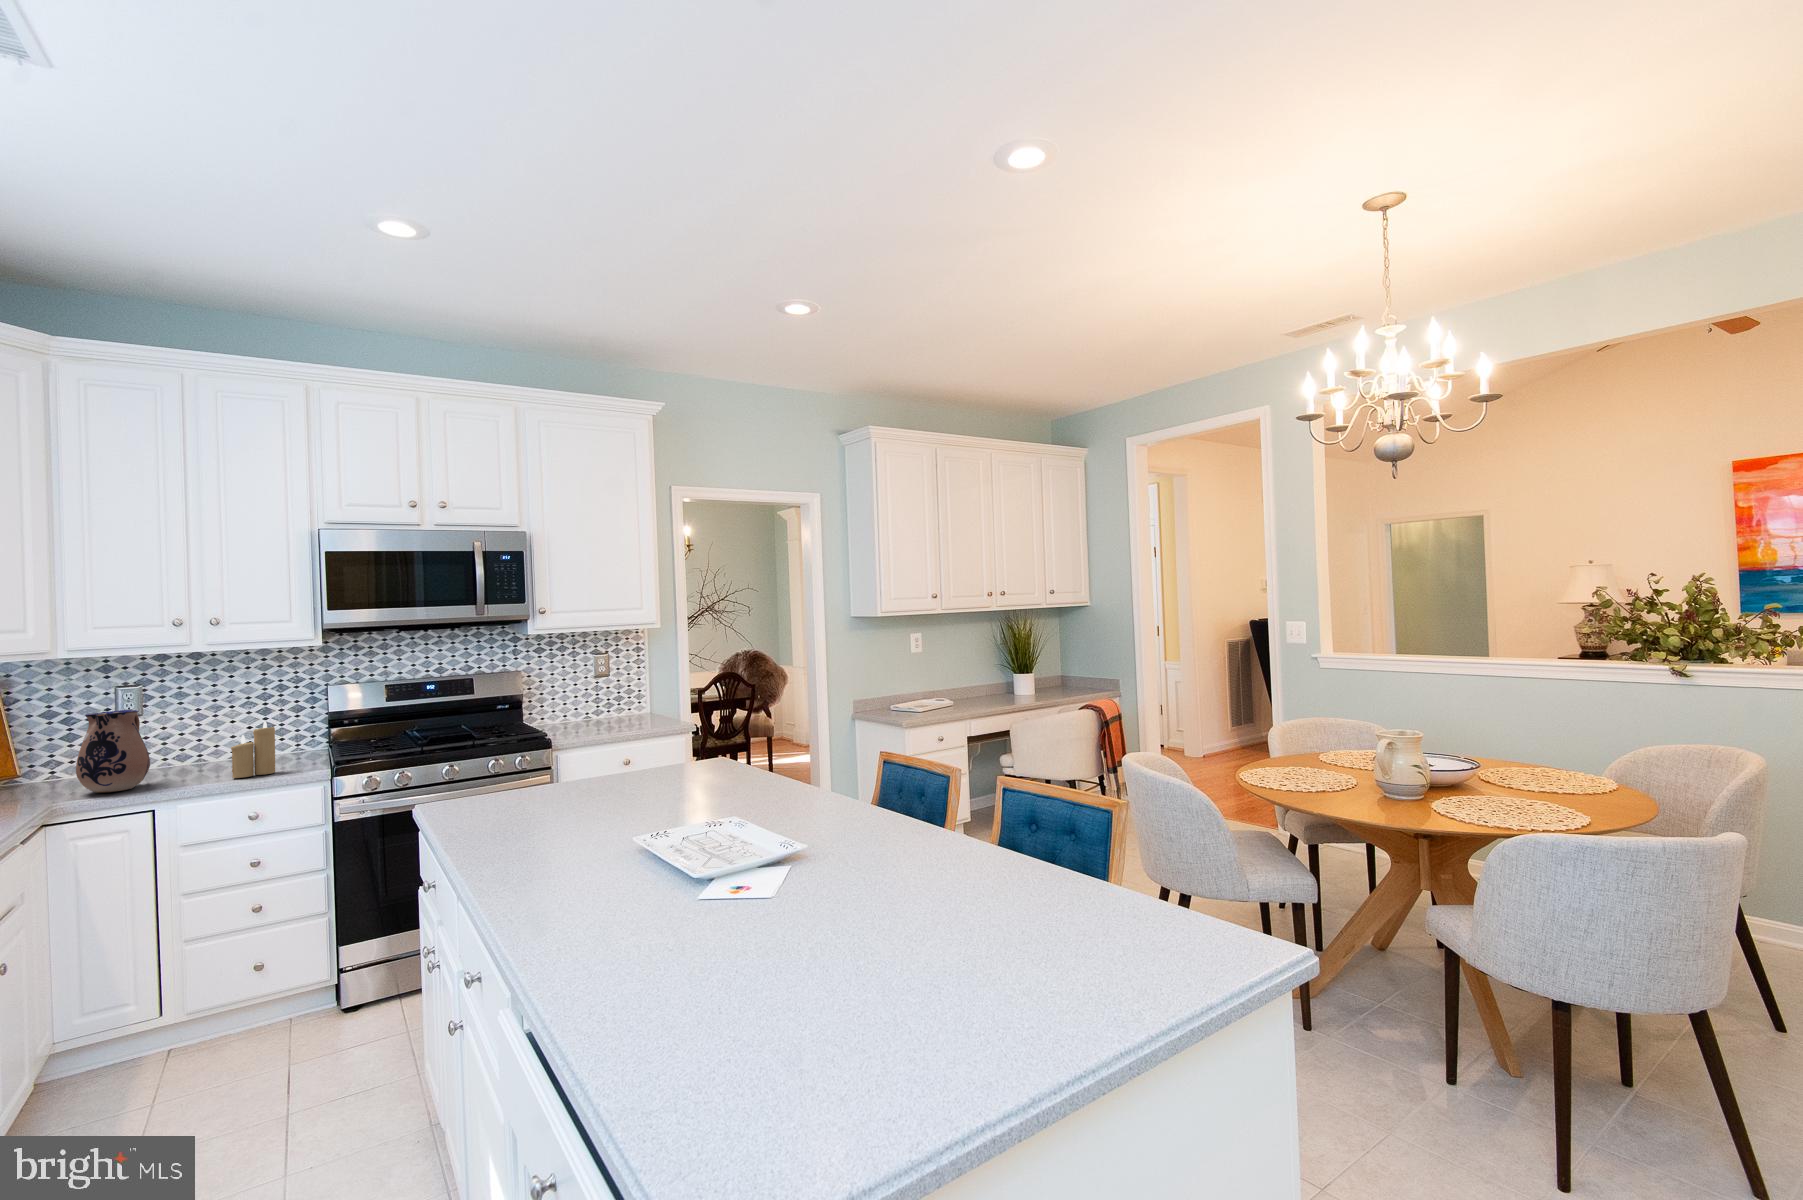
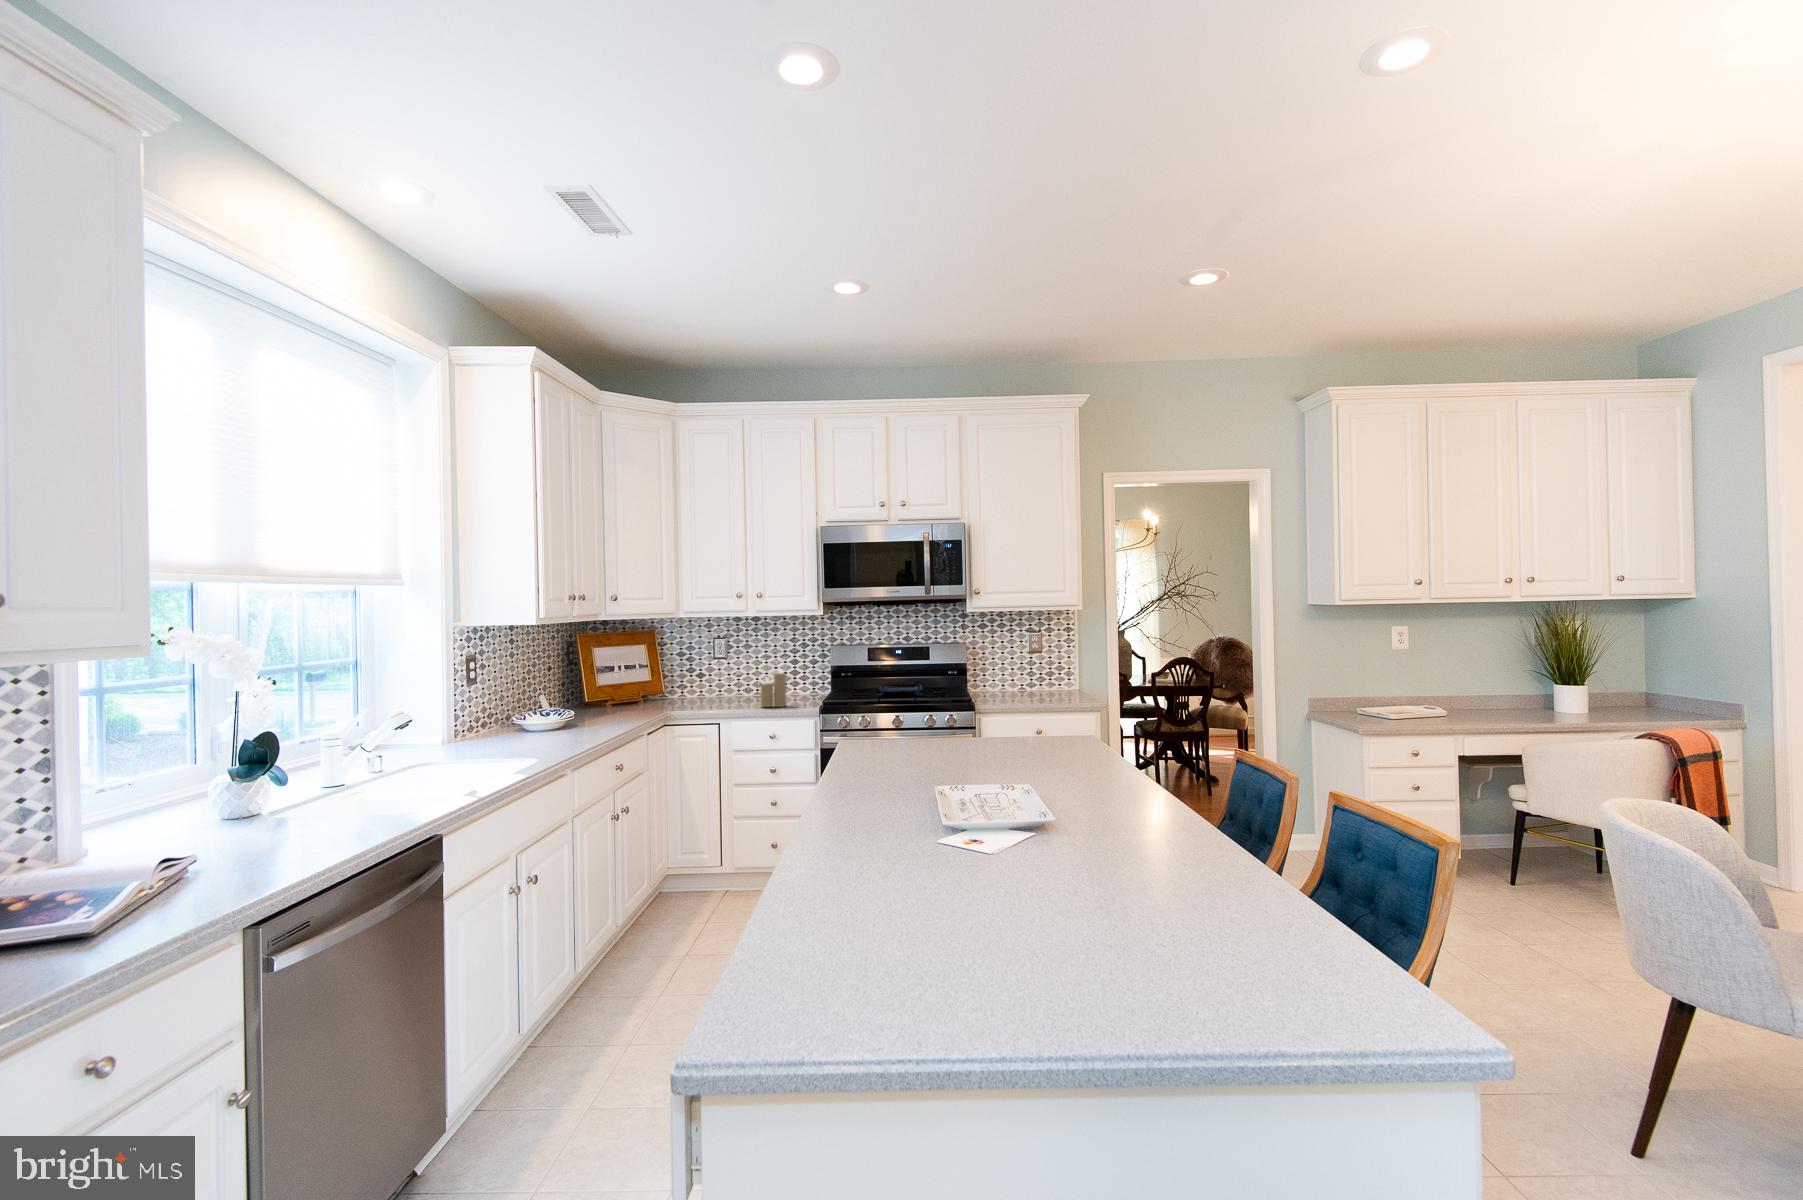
ceramic pitcher: present [76,709,150,793] -> none [682,653,719,707]

